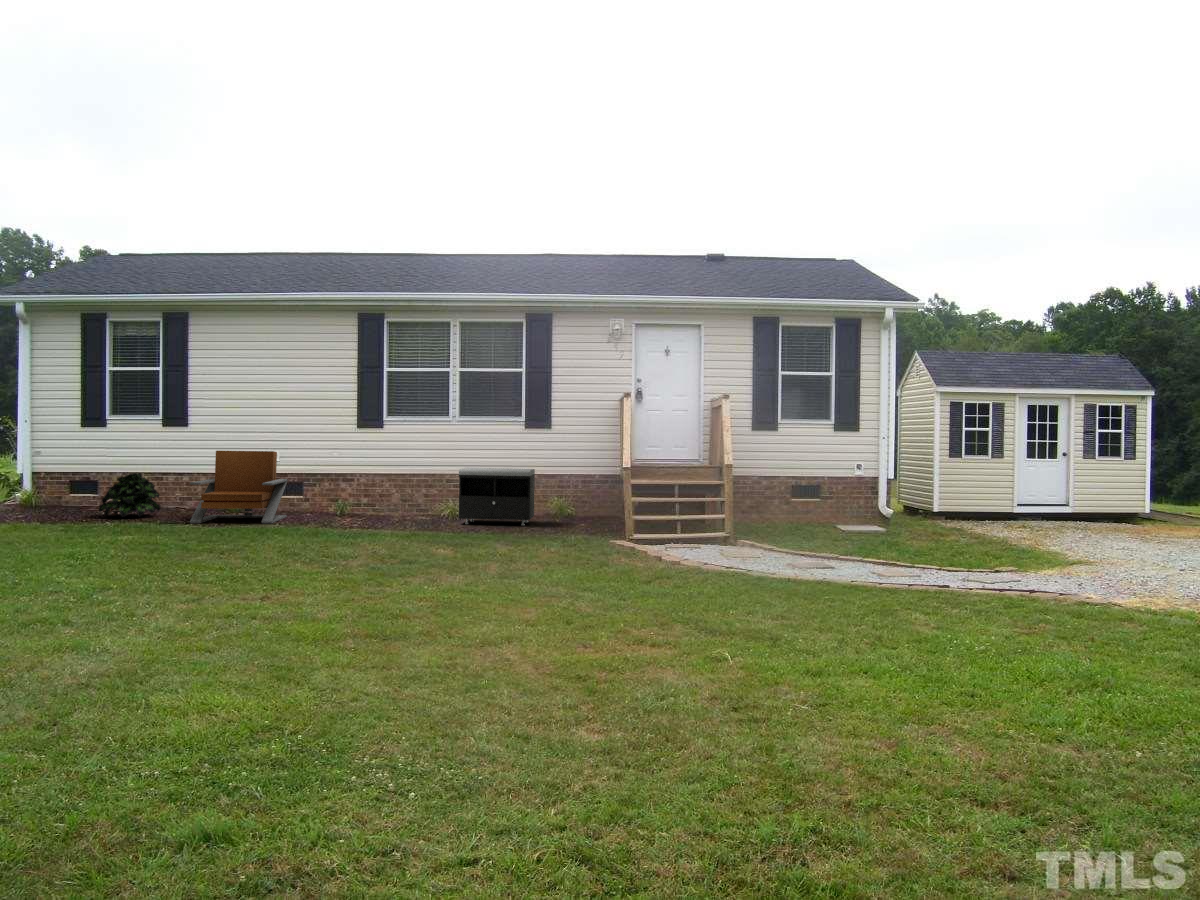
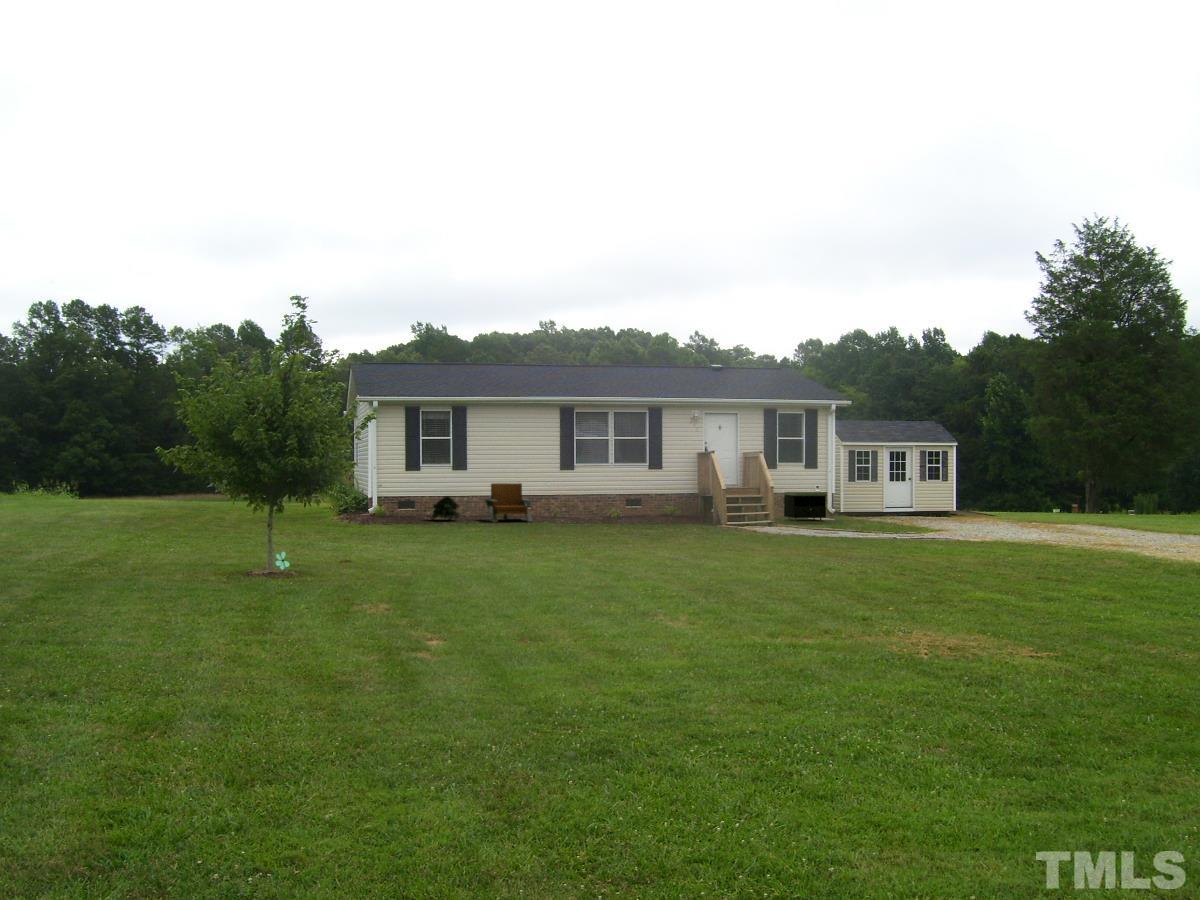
storage bench: present [459,468,535,525] -> present [784,492,827,521]

